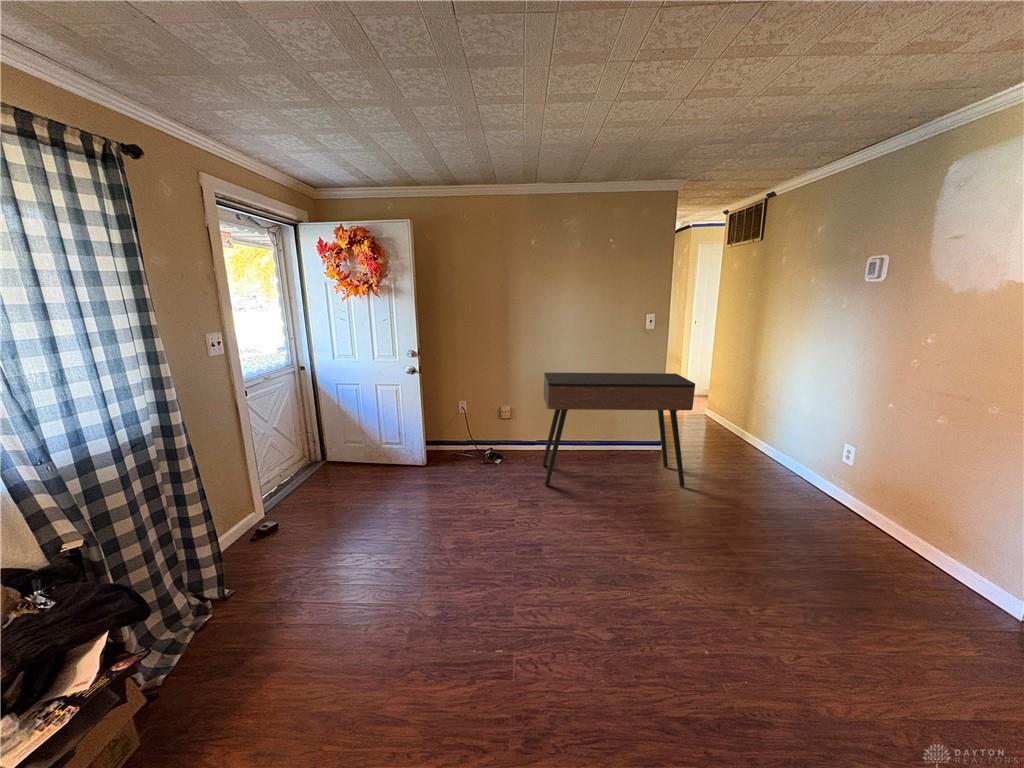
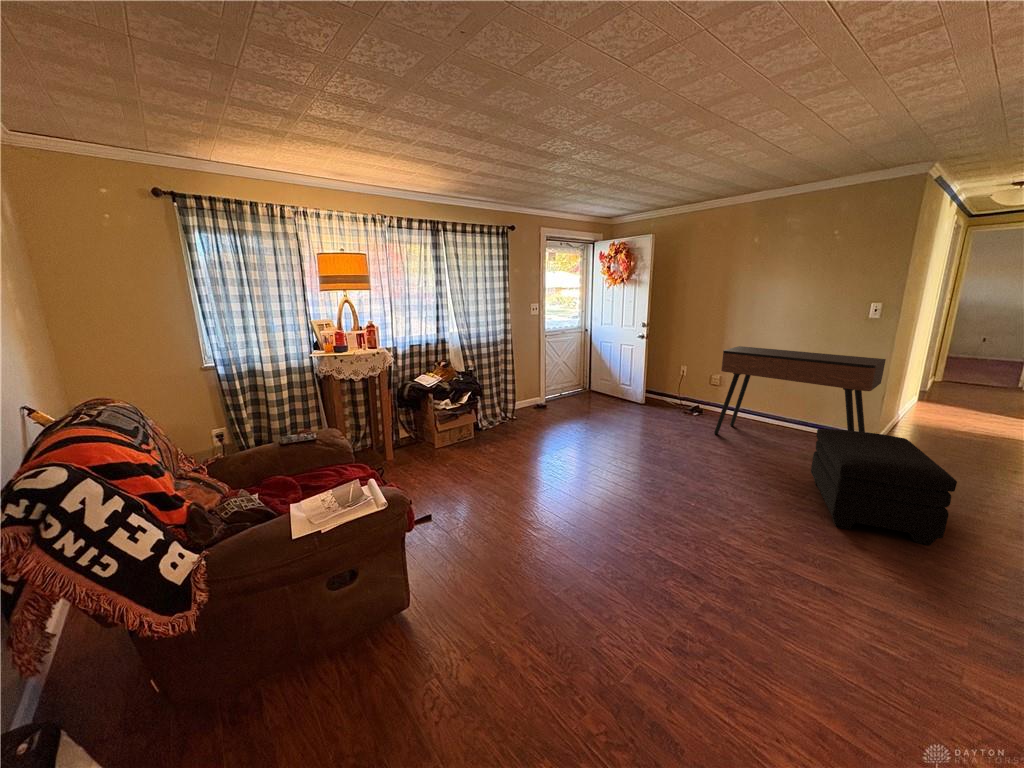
ottoman: none [687,454,860,585] -> present [811,429,957,545]

